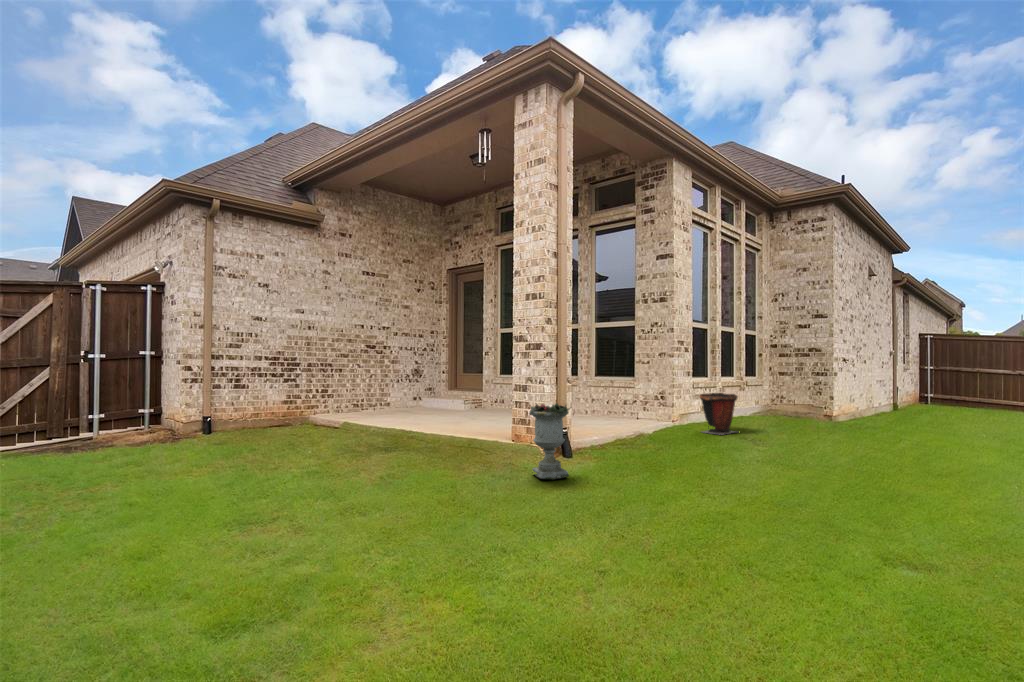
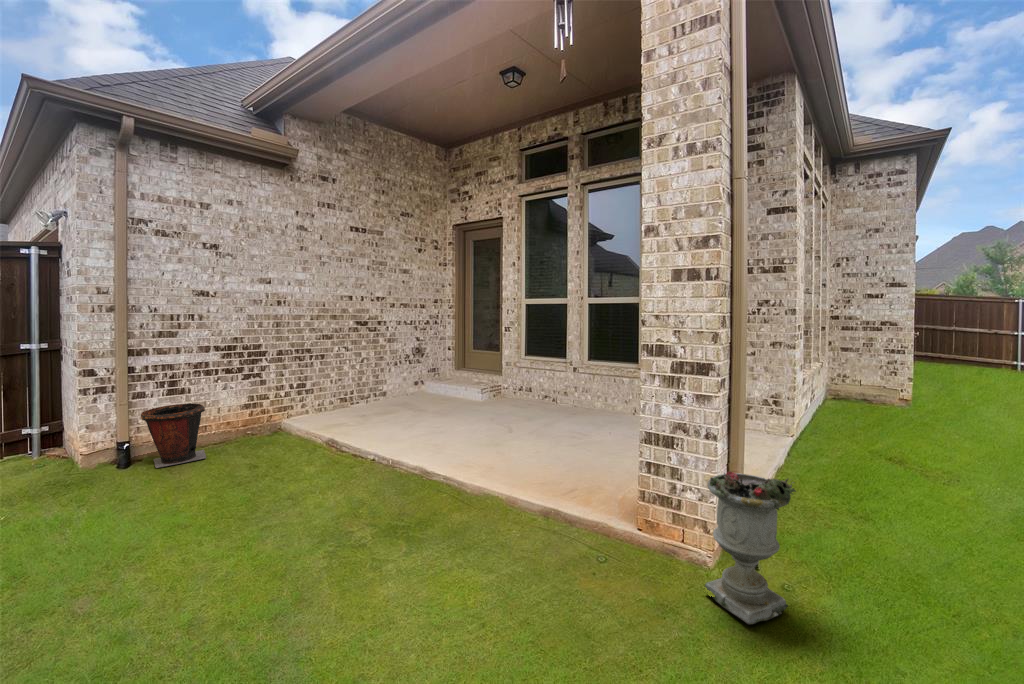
trash can: present [699,393,738,435] -> present [141,403,206,468]

